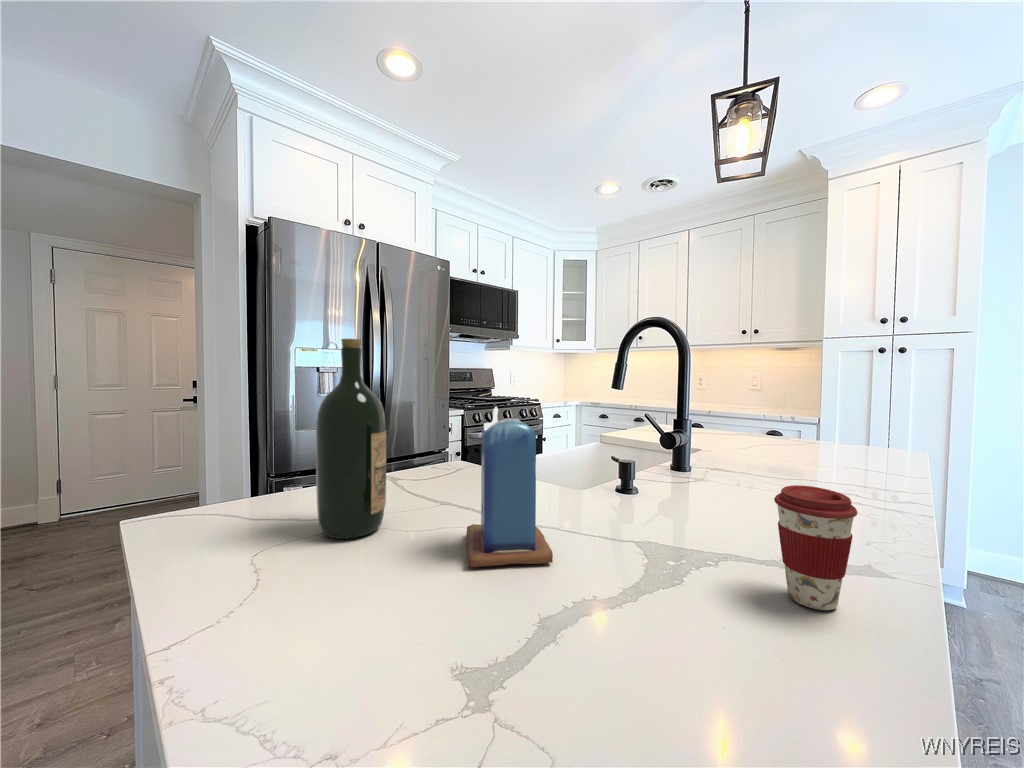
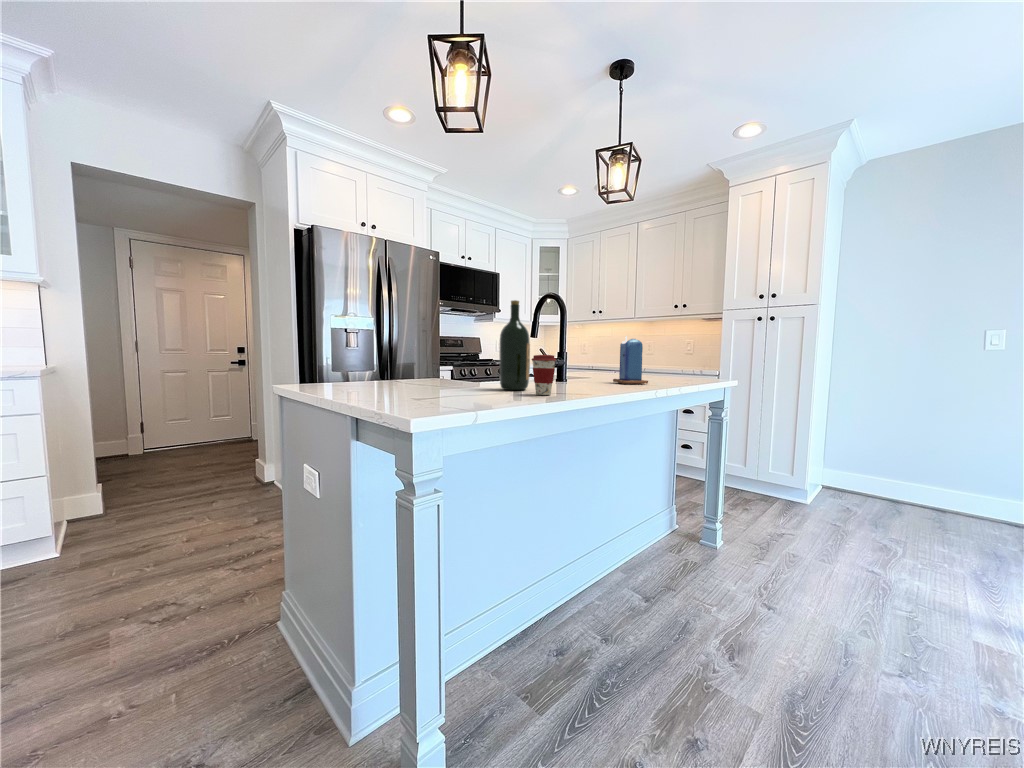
wine bottle: present [316,339,386,539] -> present [499,300,530,390]
candle: present [466,407,553,567] -> present [613,336,648,384]

